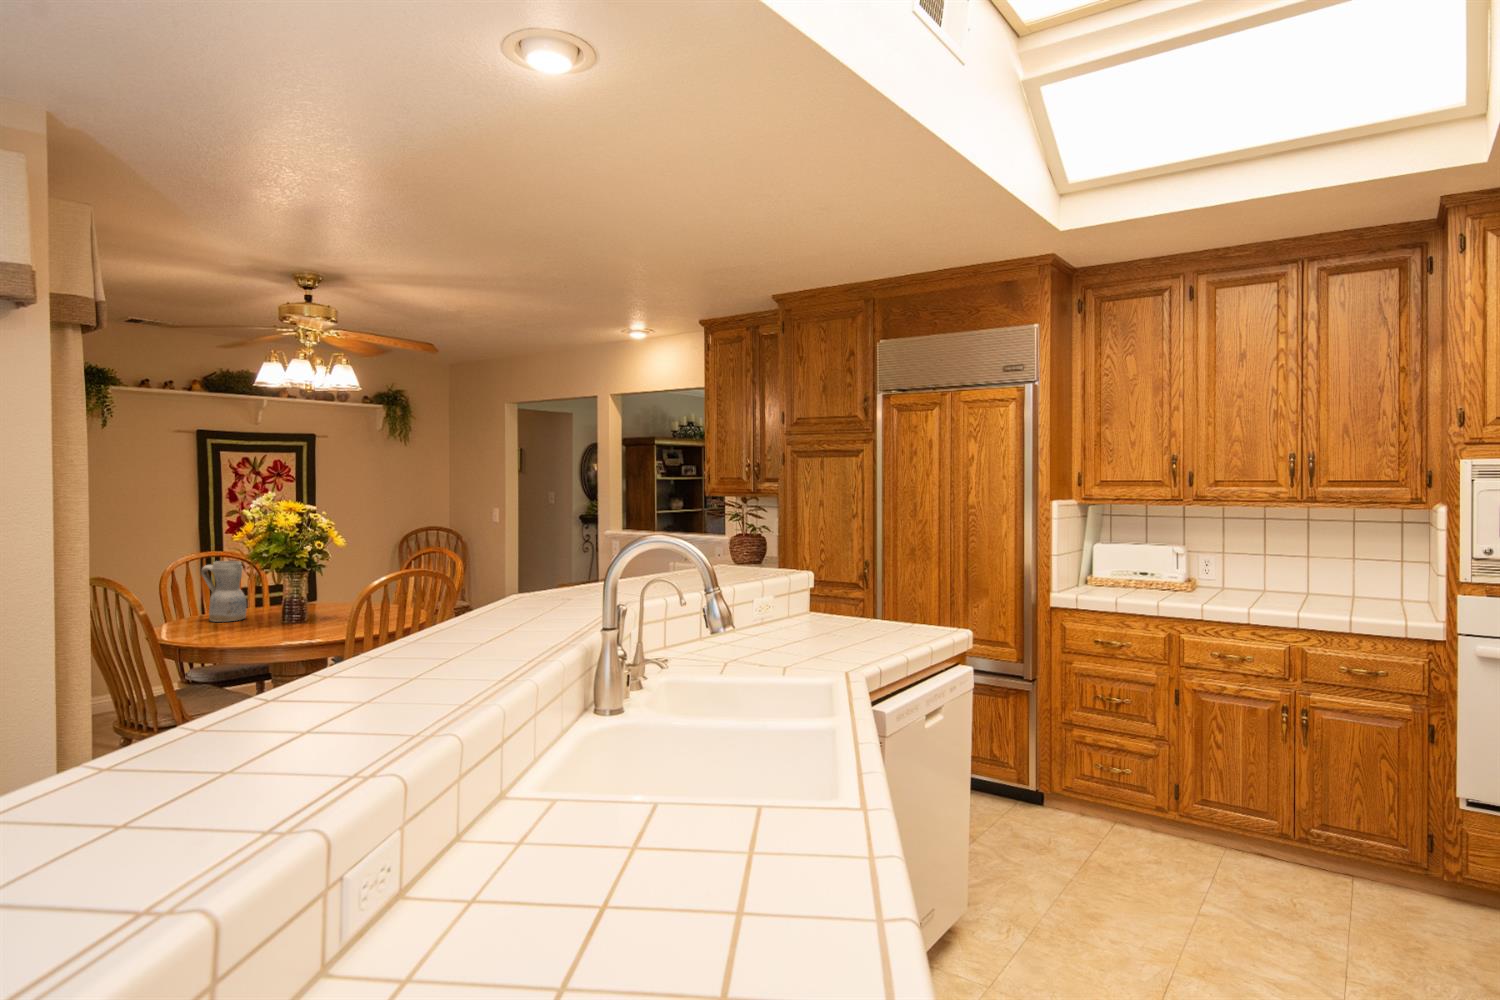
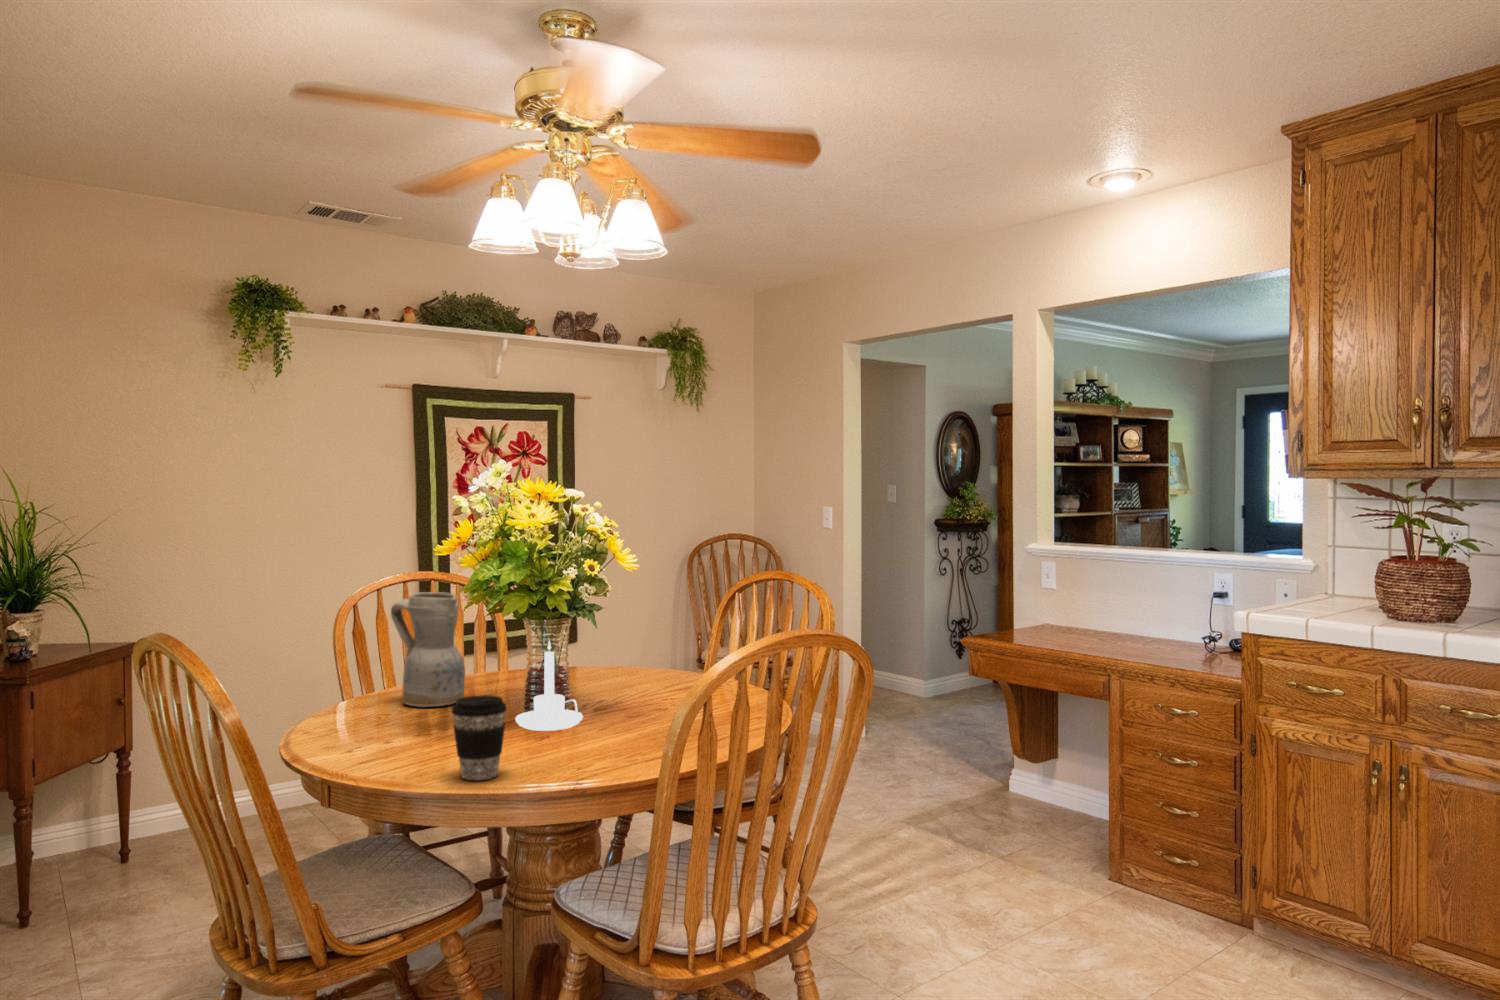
candle holder: none [277,581,315,627] -> present [515,640,583,731]
coffee cup: none [245,605,274,643] -> present [452,695,507,780]

